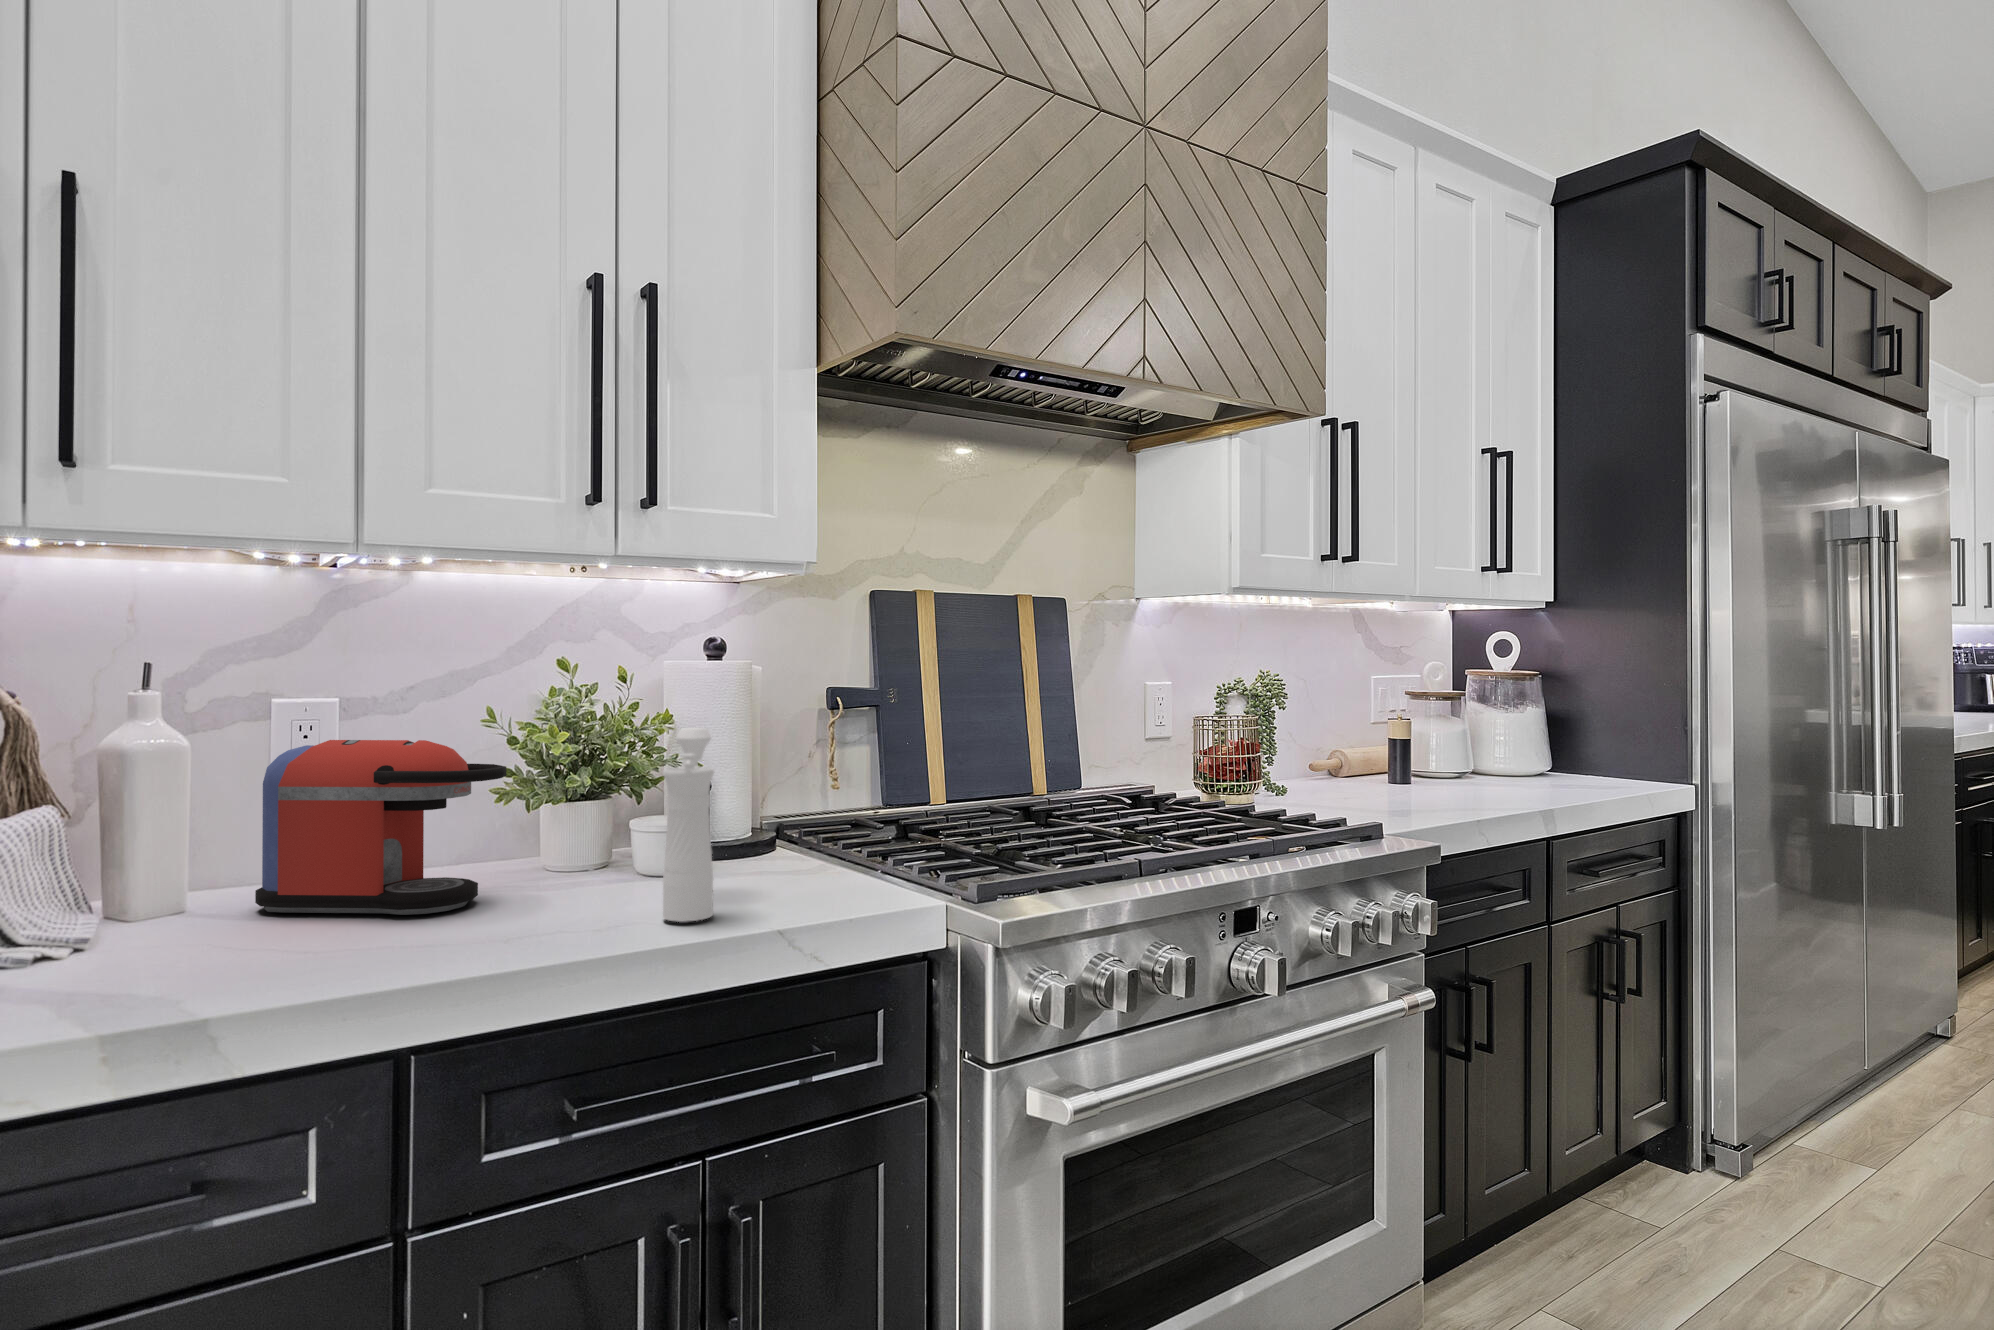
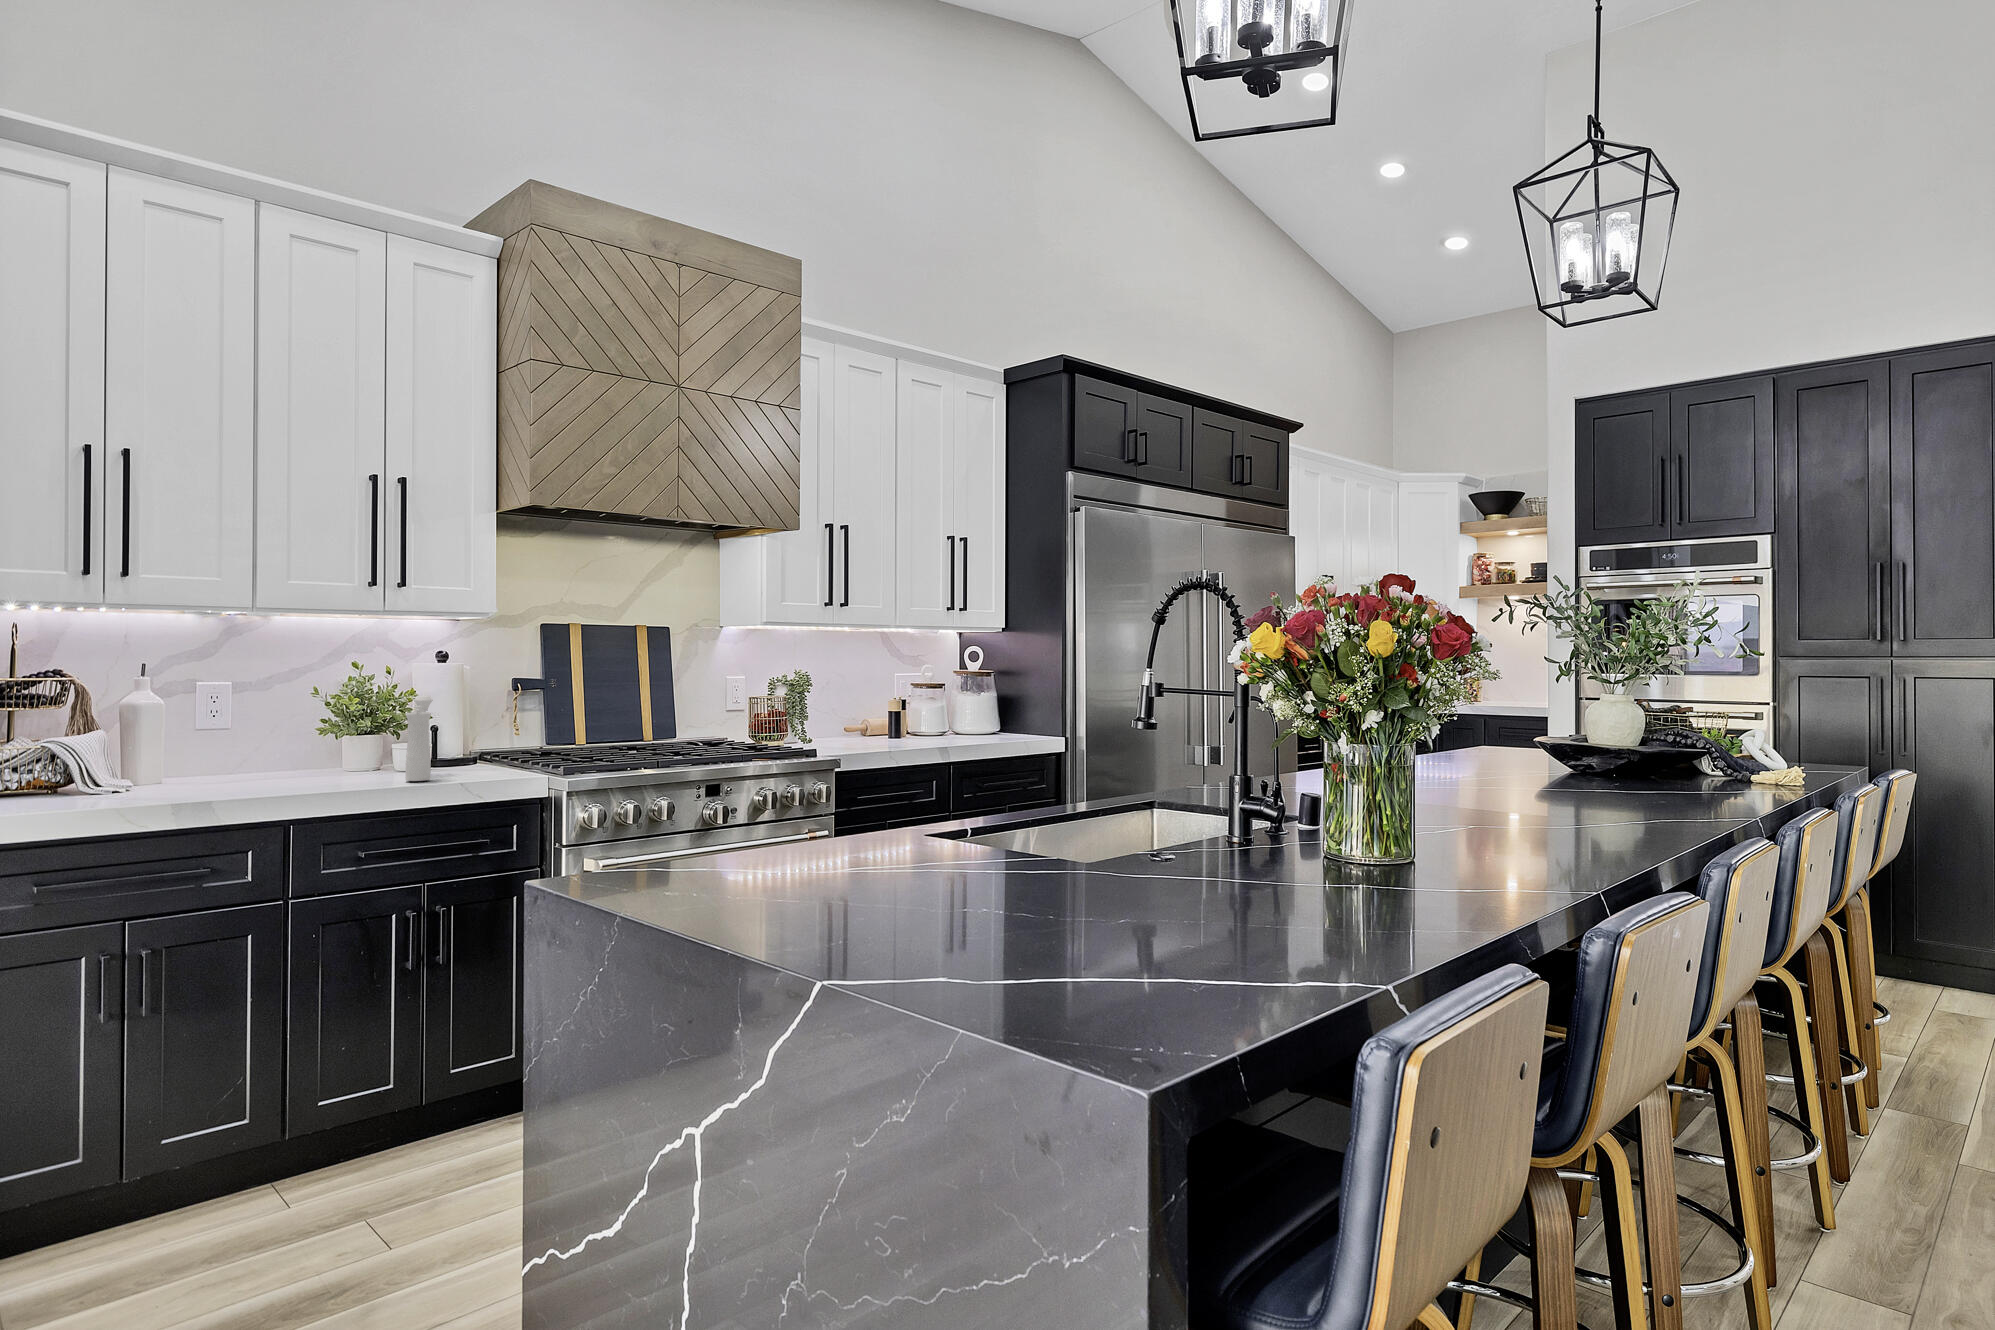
coffee maker: present [255,740,506,915] -> none [199,701,327,782]

